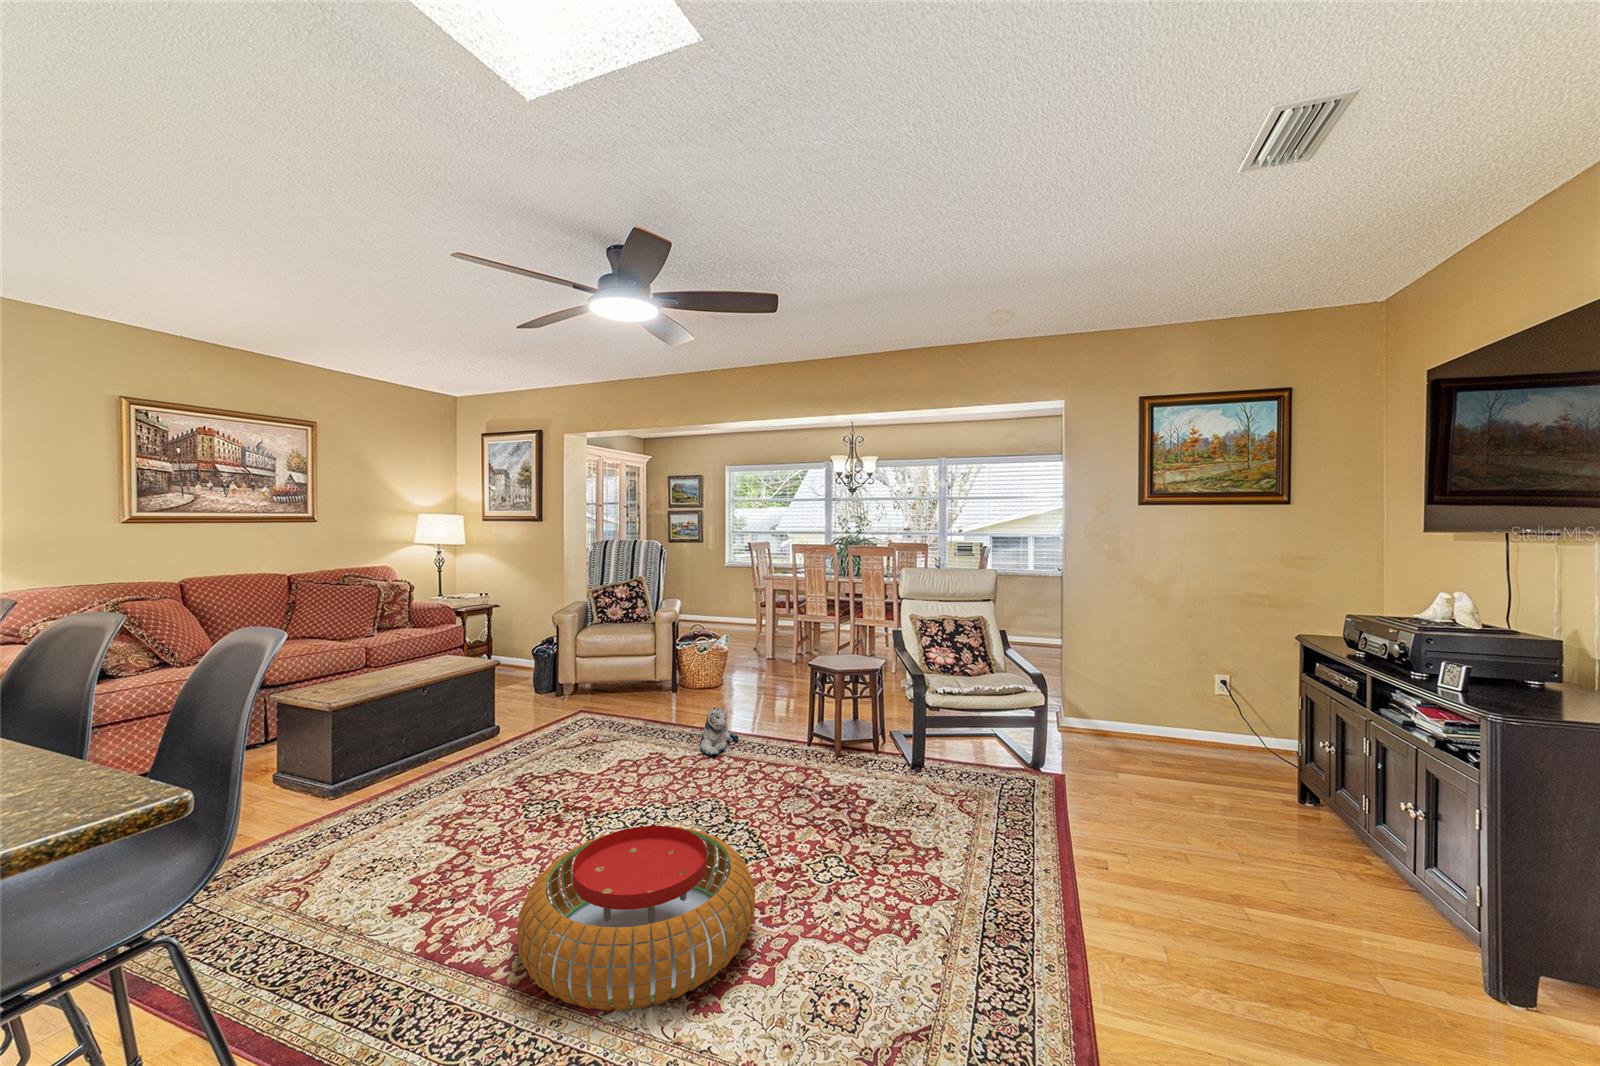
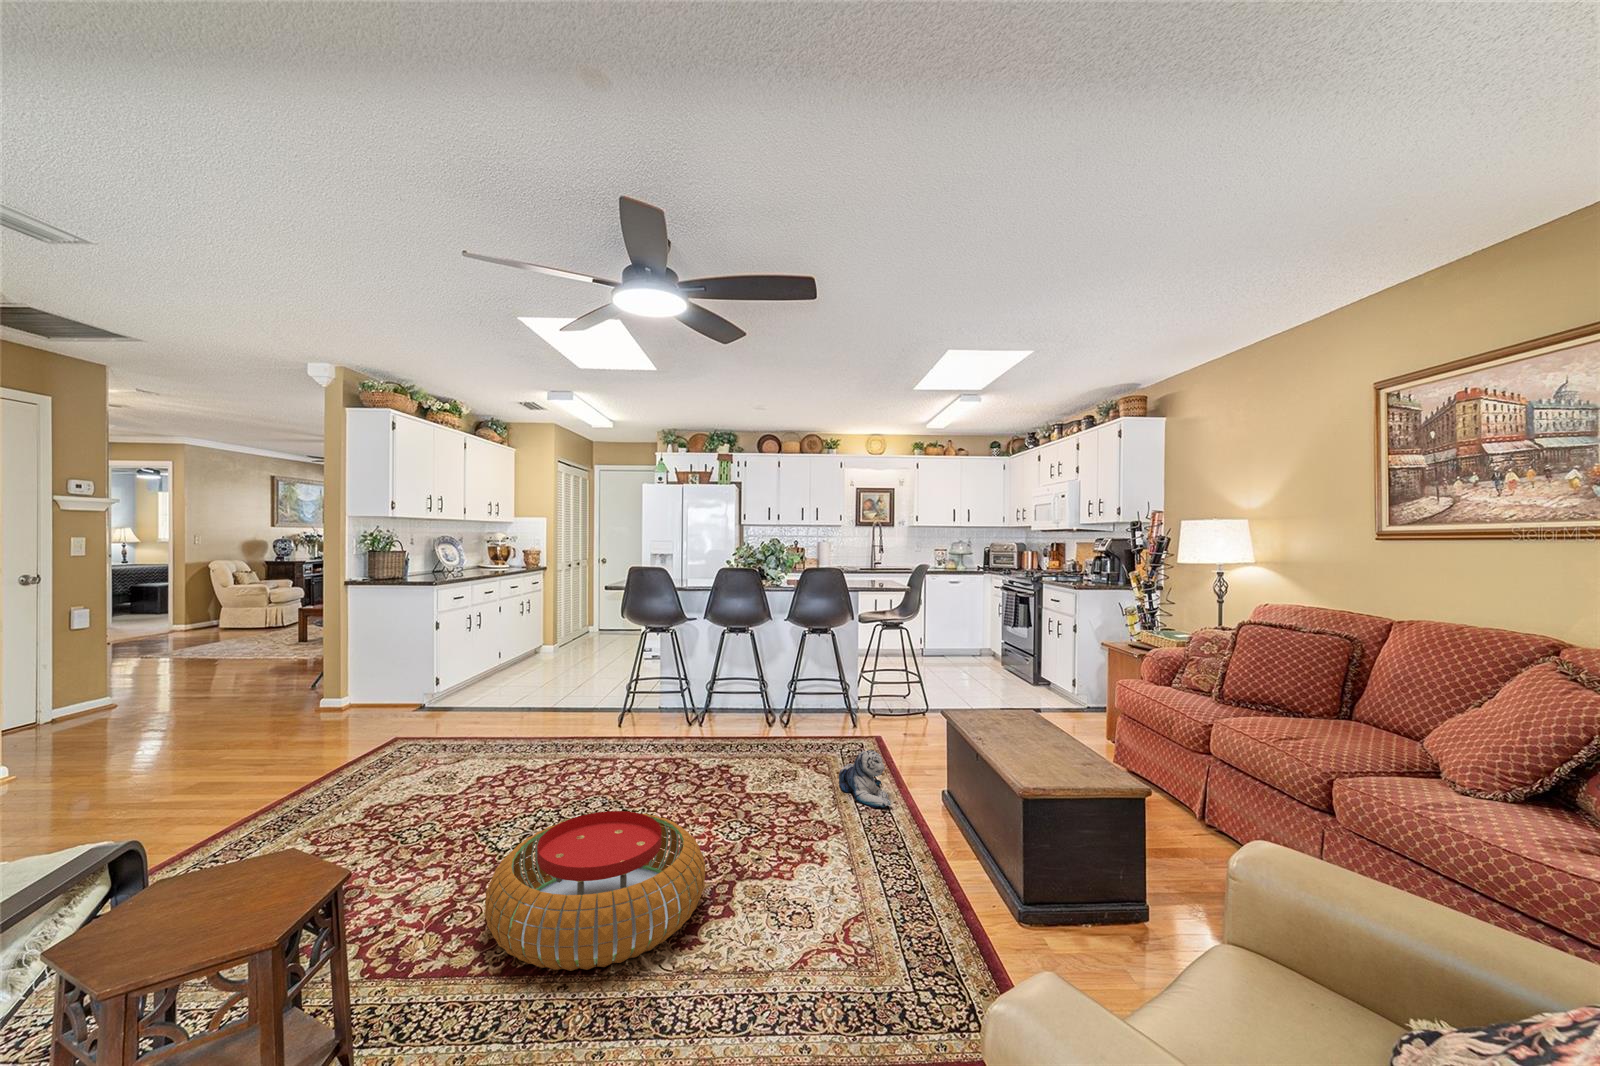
plush toy: present [700,707,739,756] -> present [839,750,891,808]

